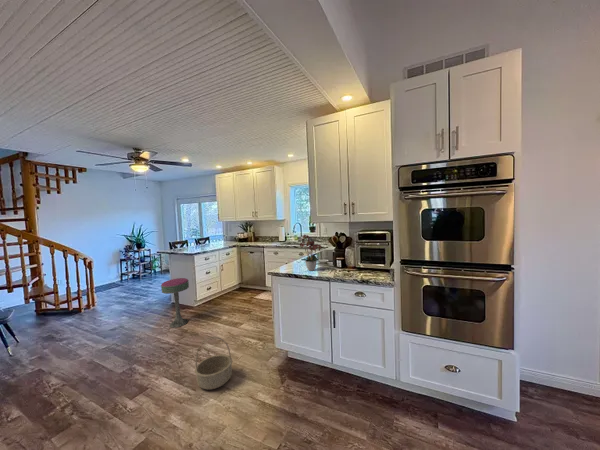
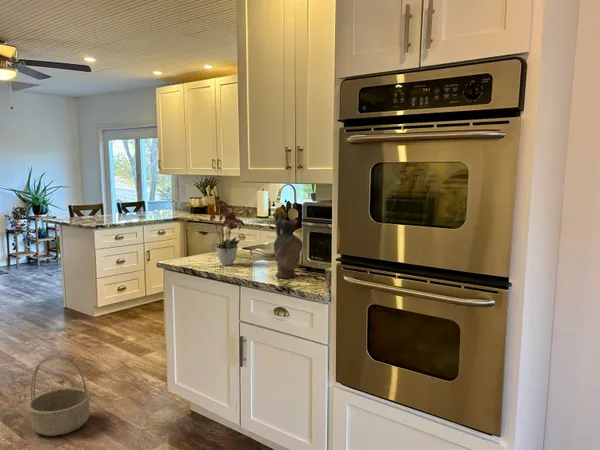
ceramic pitcher: none [344,238,364,275] -> present [274,211,303,278]
bar stool: present [161,278,189,328] -> none [28,265,75,344]

